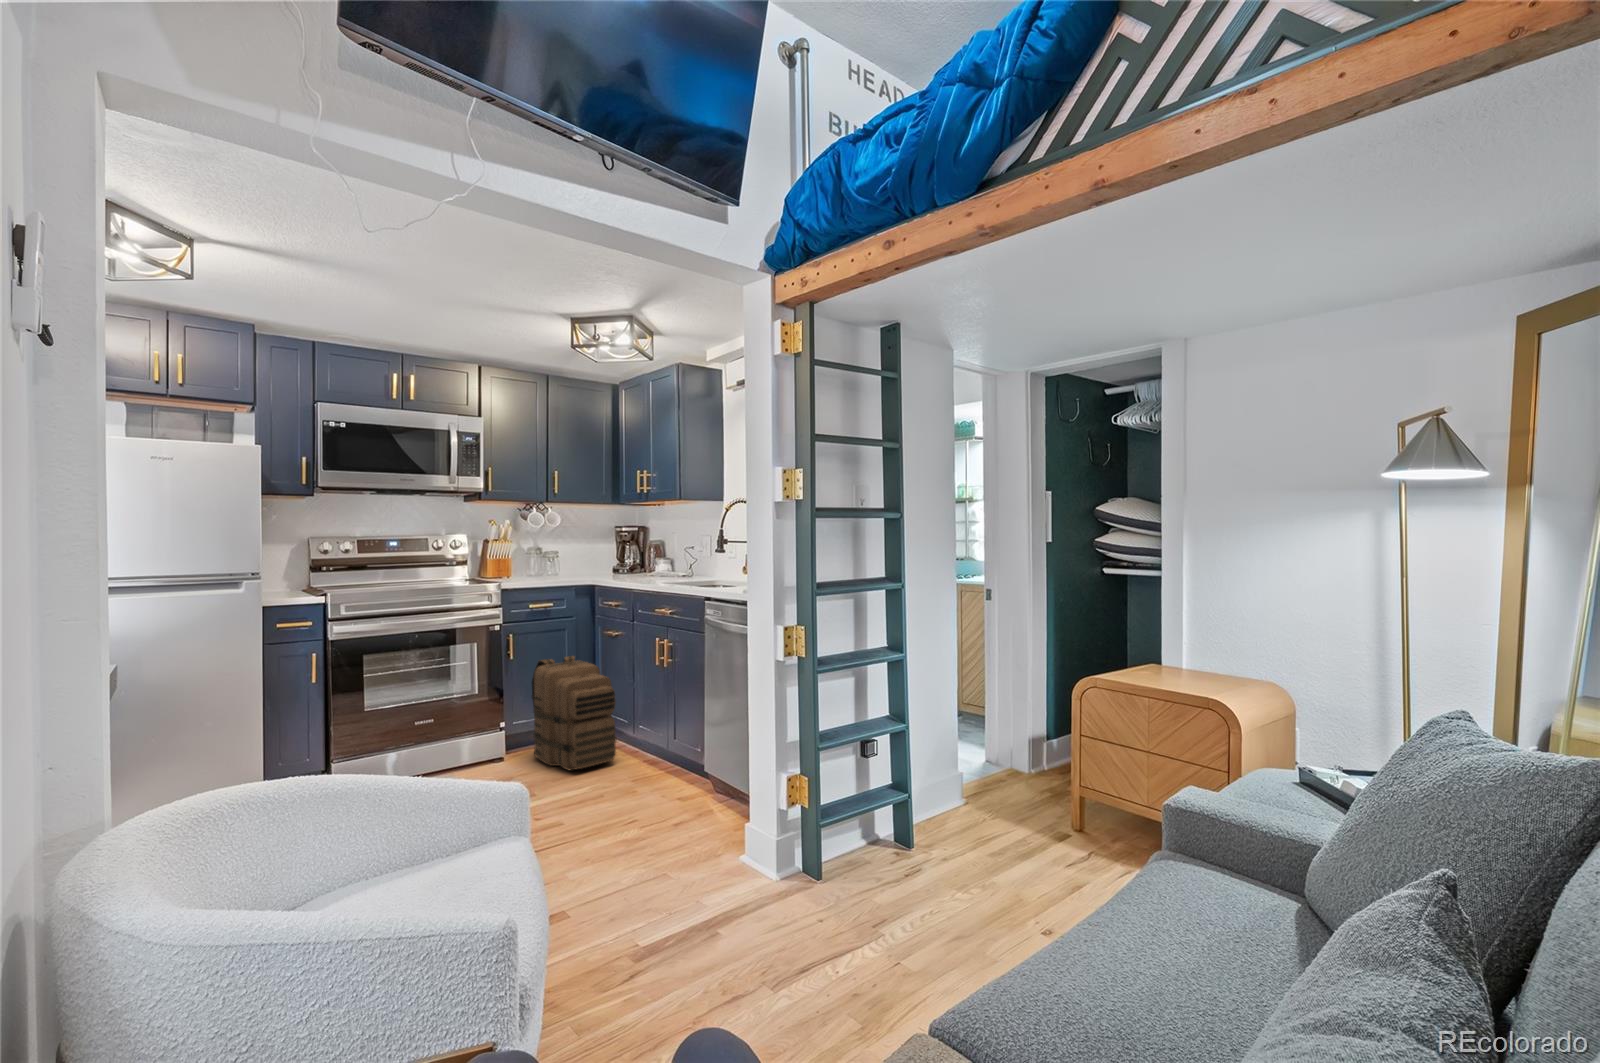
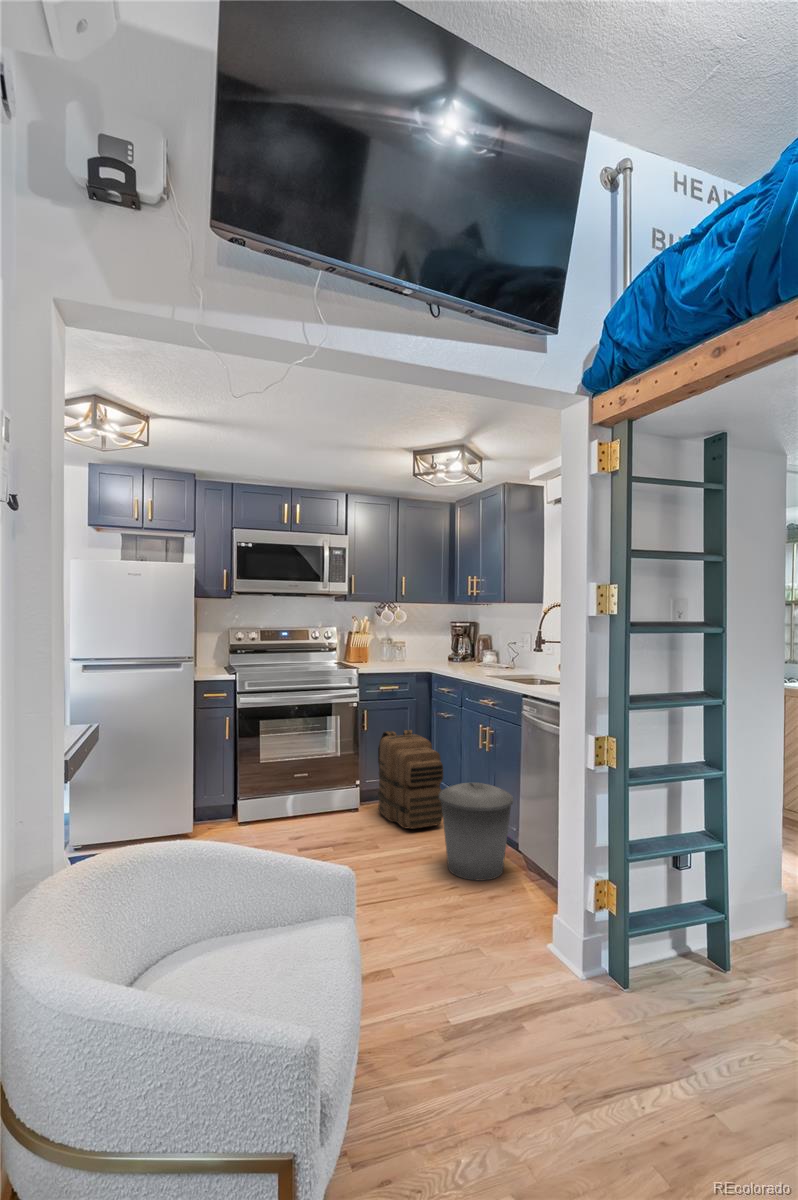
trash can: none [613,702,698,810] -> present [439,783,514,881]

